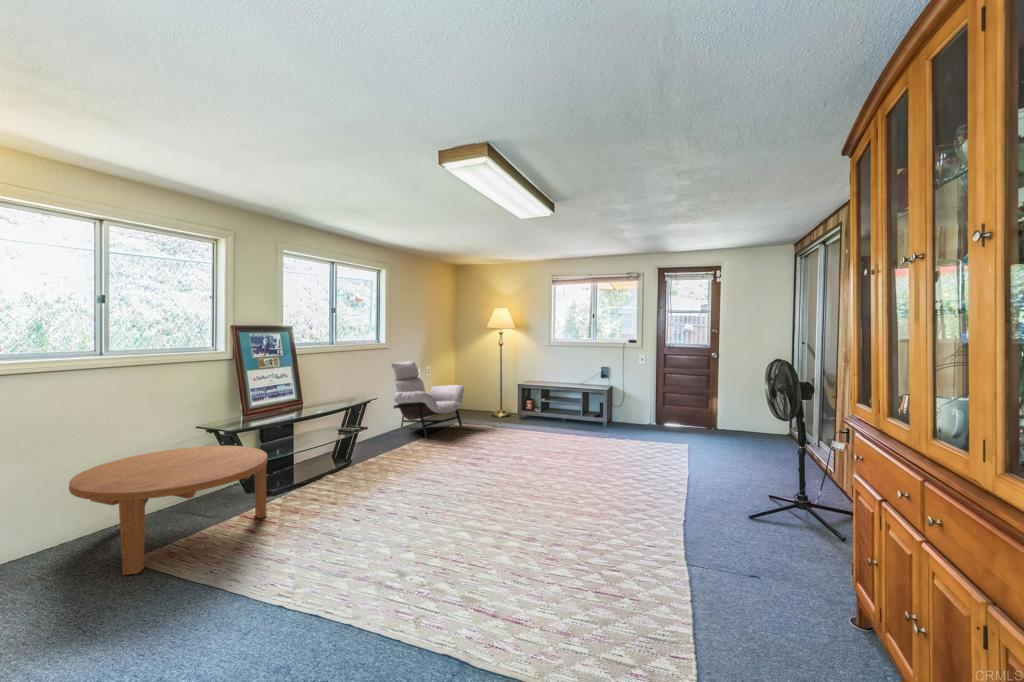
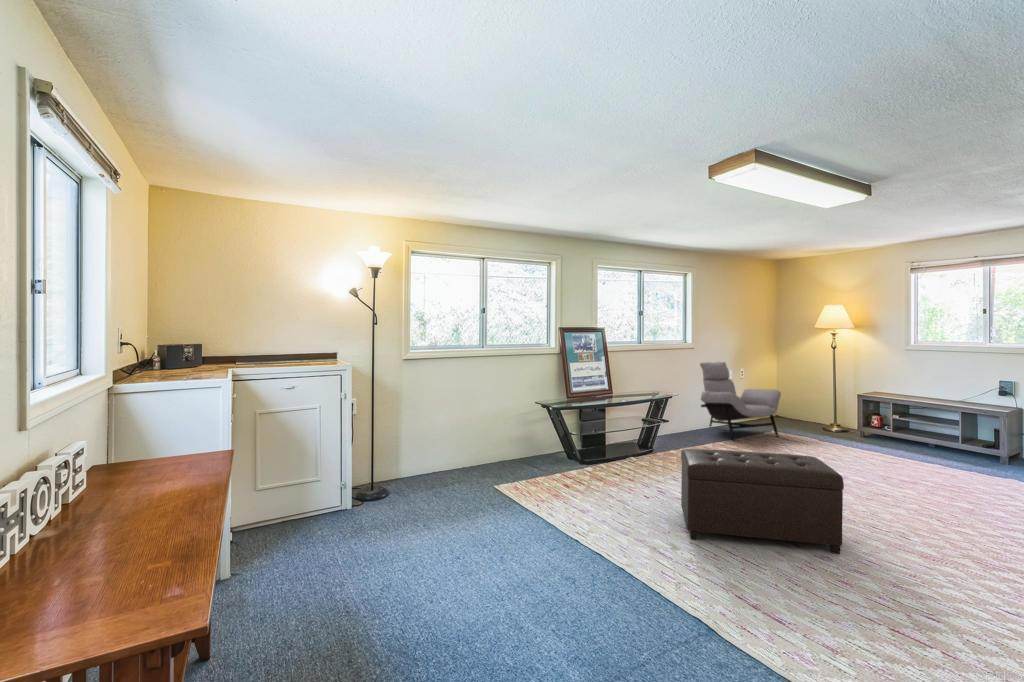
coffee table: present [69,446,267,575] -> none [464,417,580,495]
ottoman: none [397,448,542,558] -> present [681,449,844,554]

